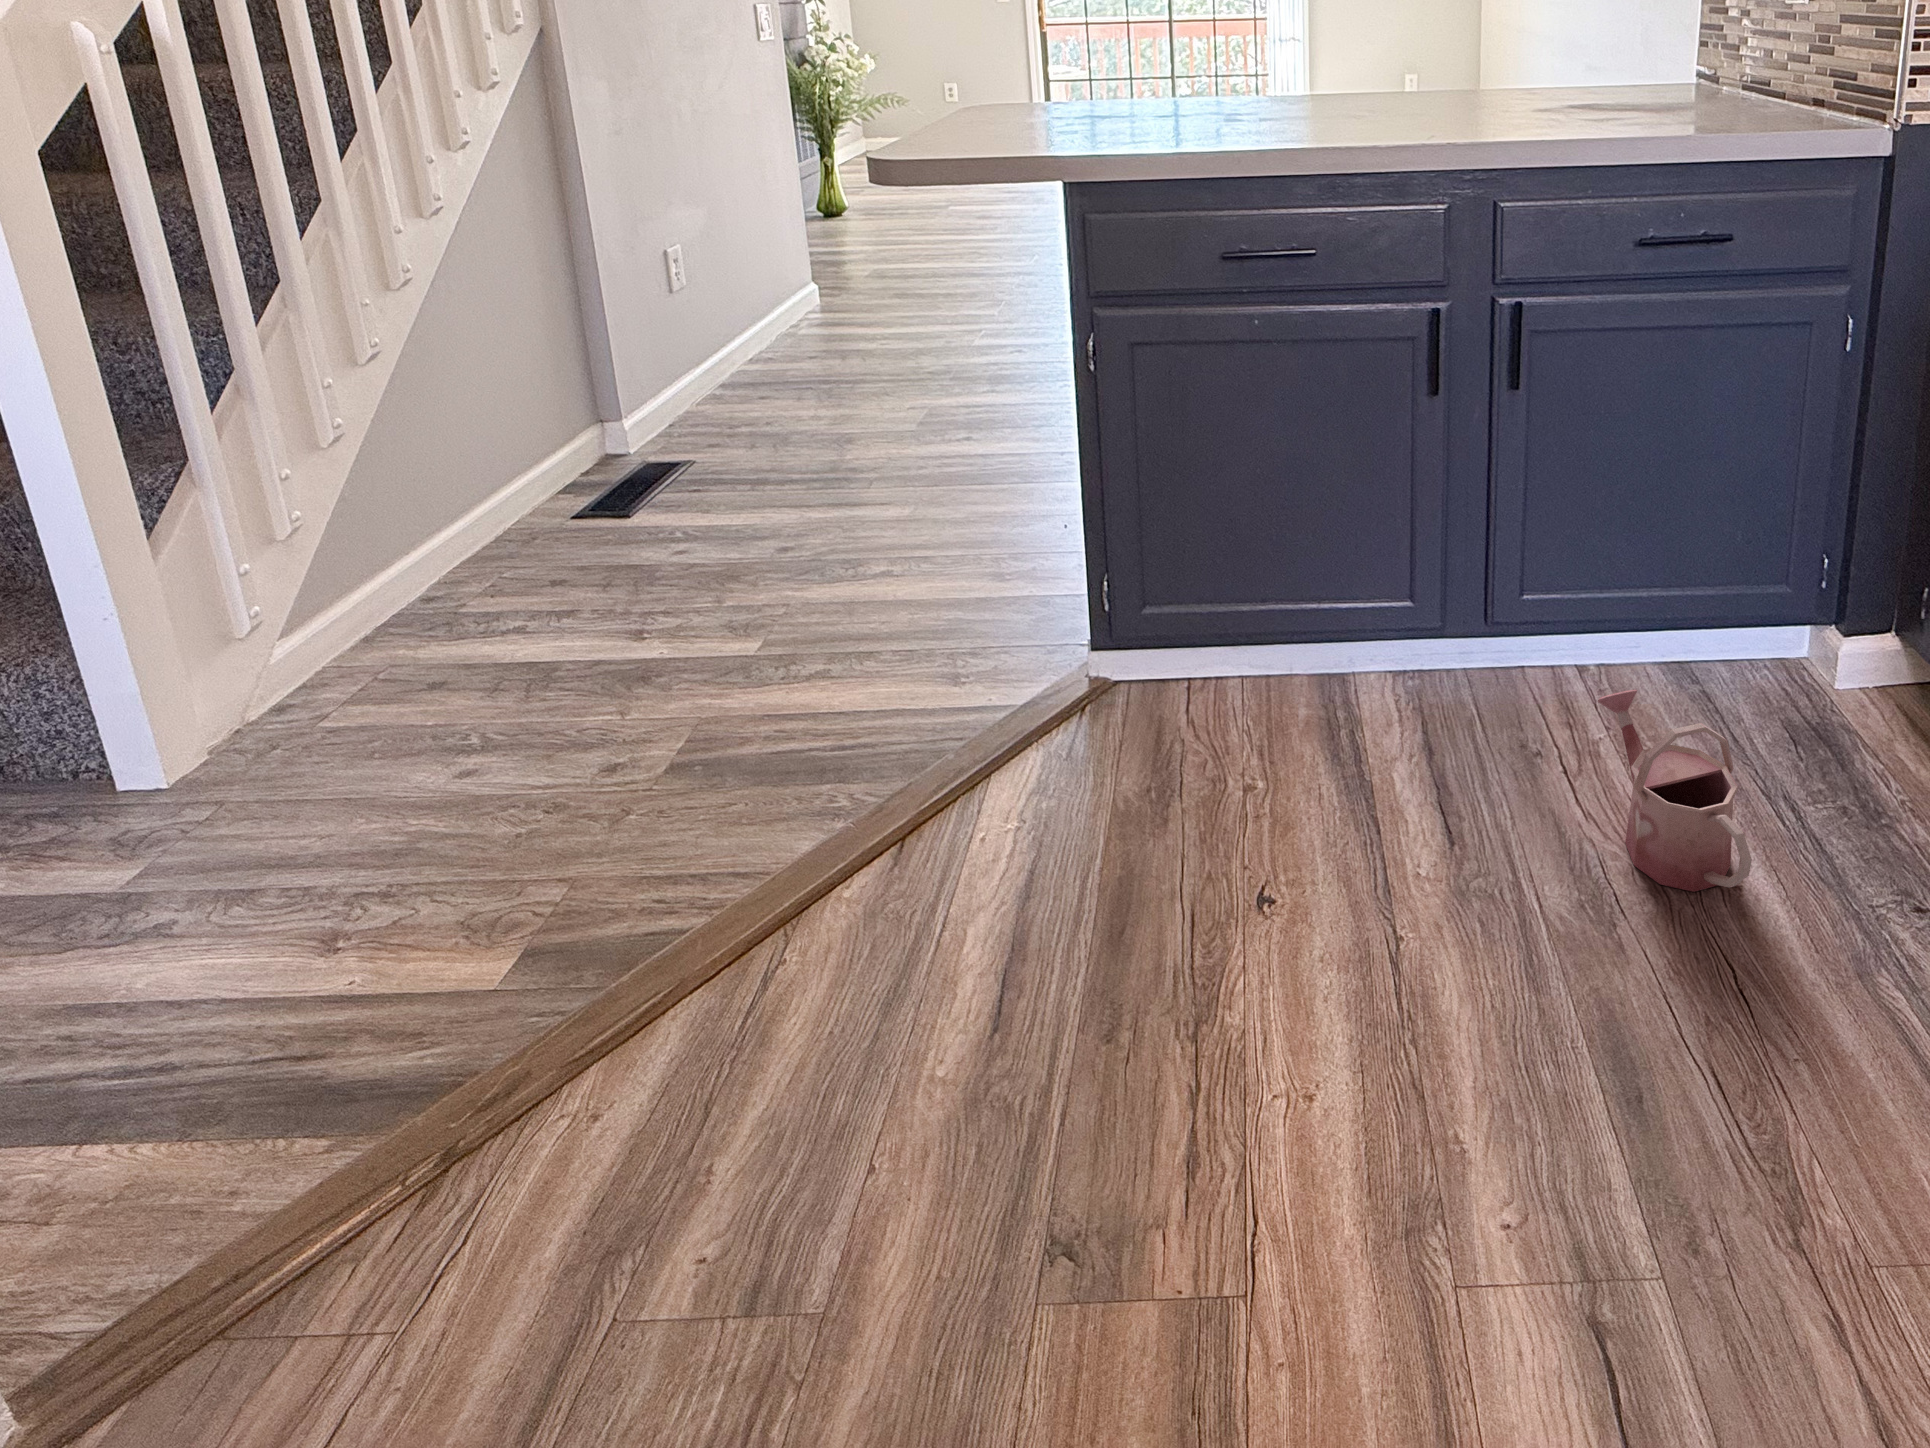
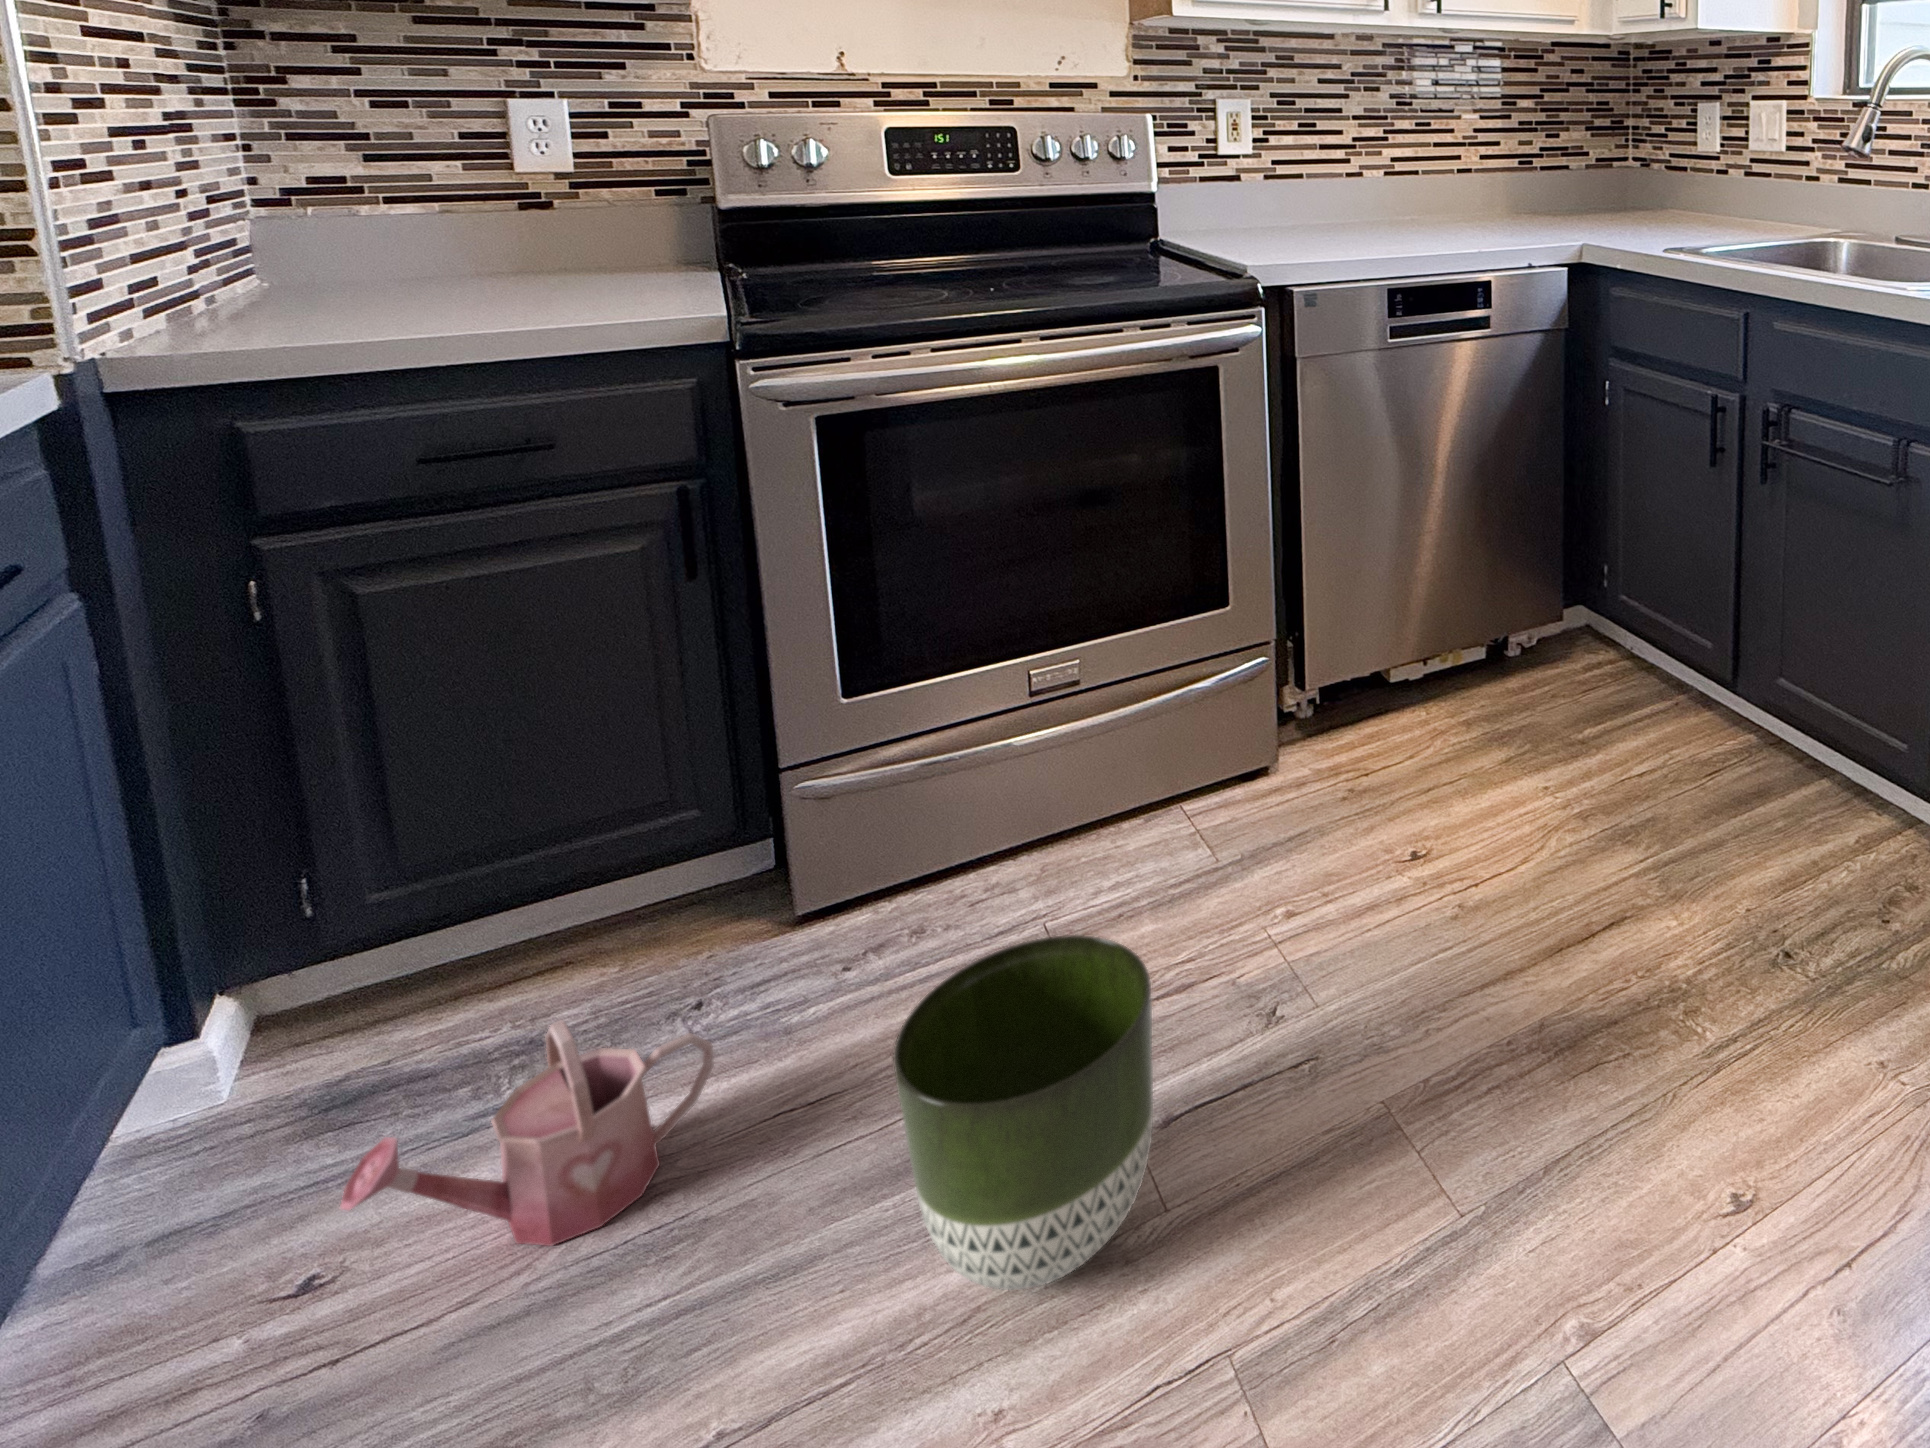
planter: none [1349,853,1608,1221] -> present [893,935,1153,1290]

